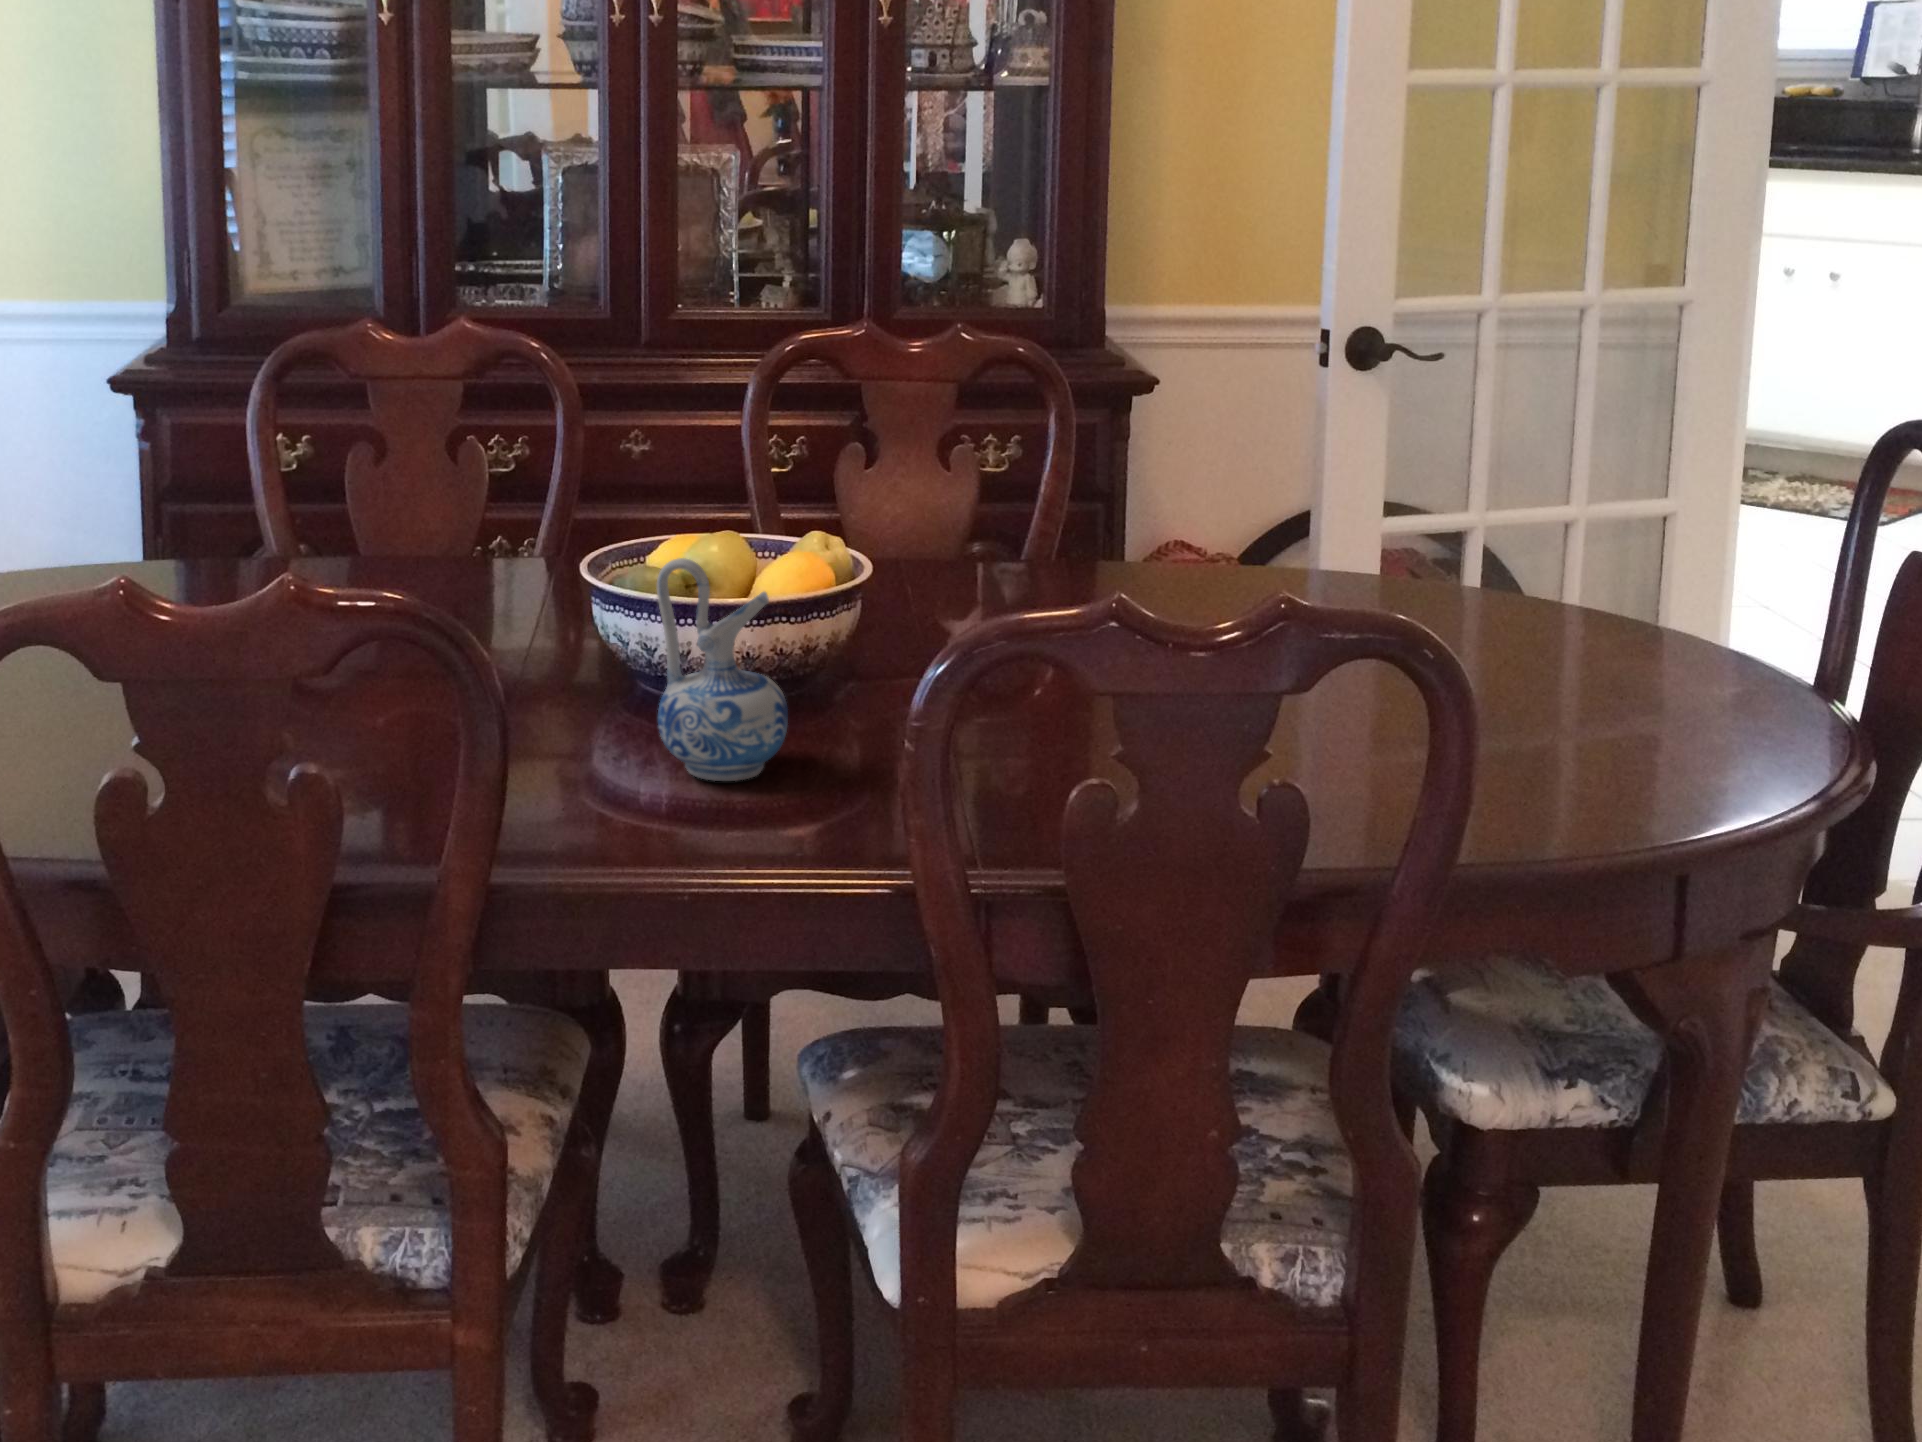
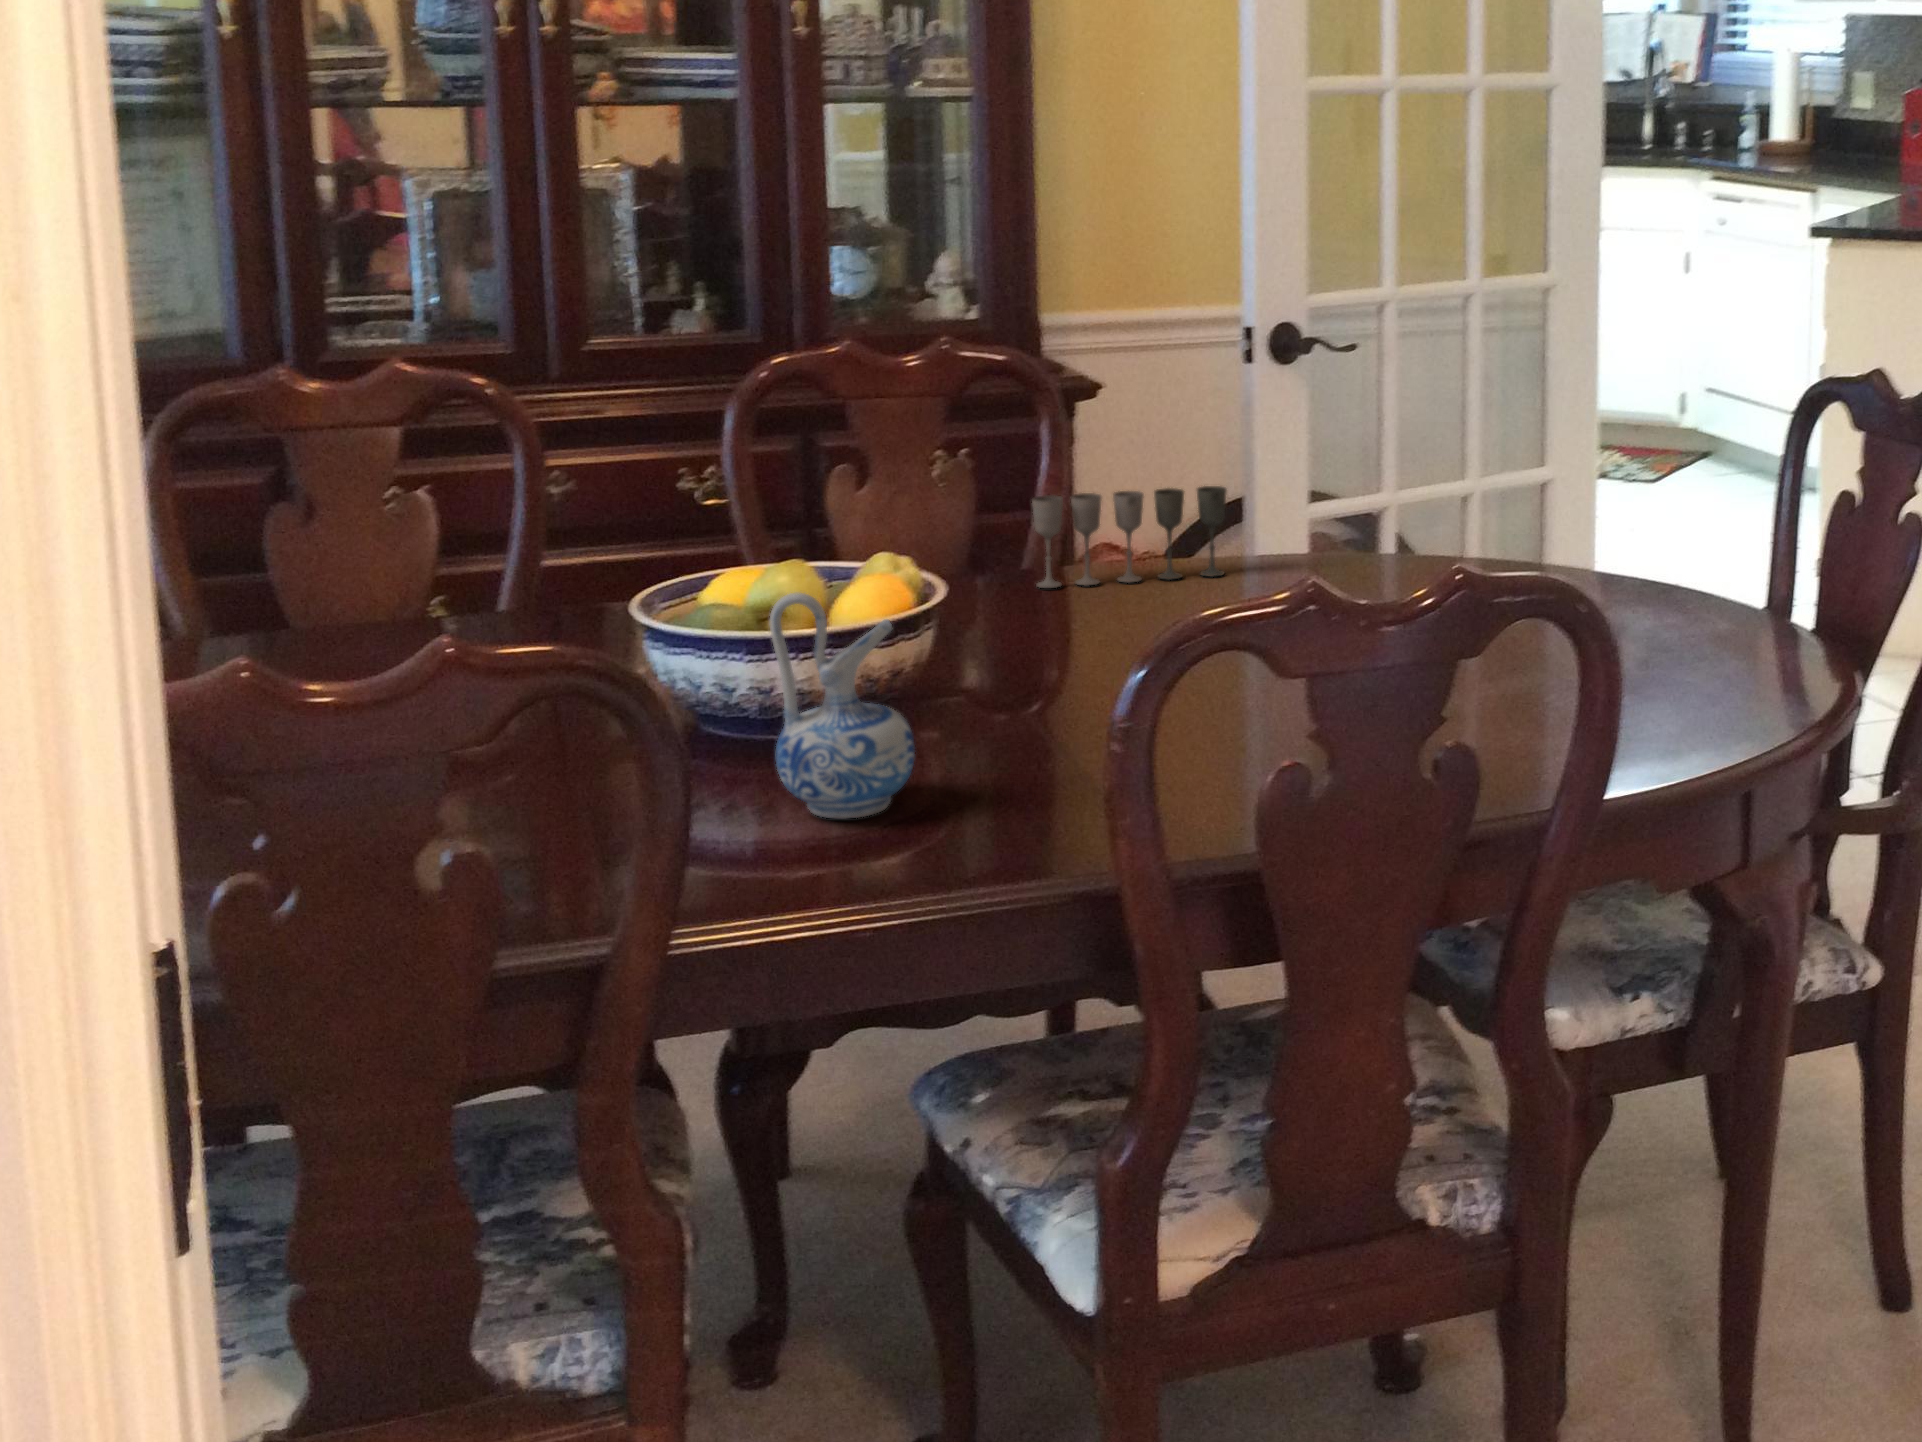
wine glass: none [1018,486,1219,582] -> present [1032,486,1227,588]

